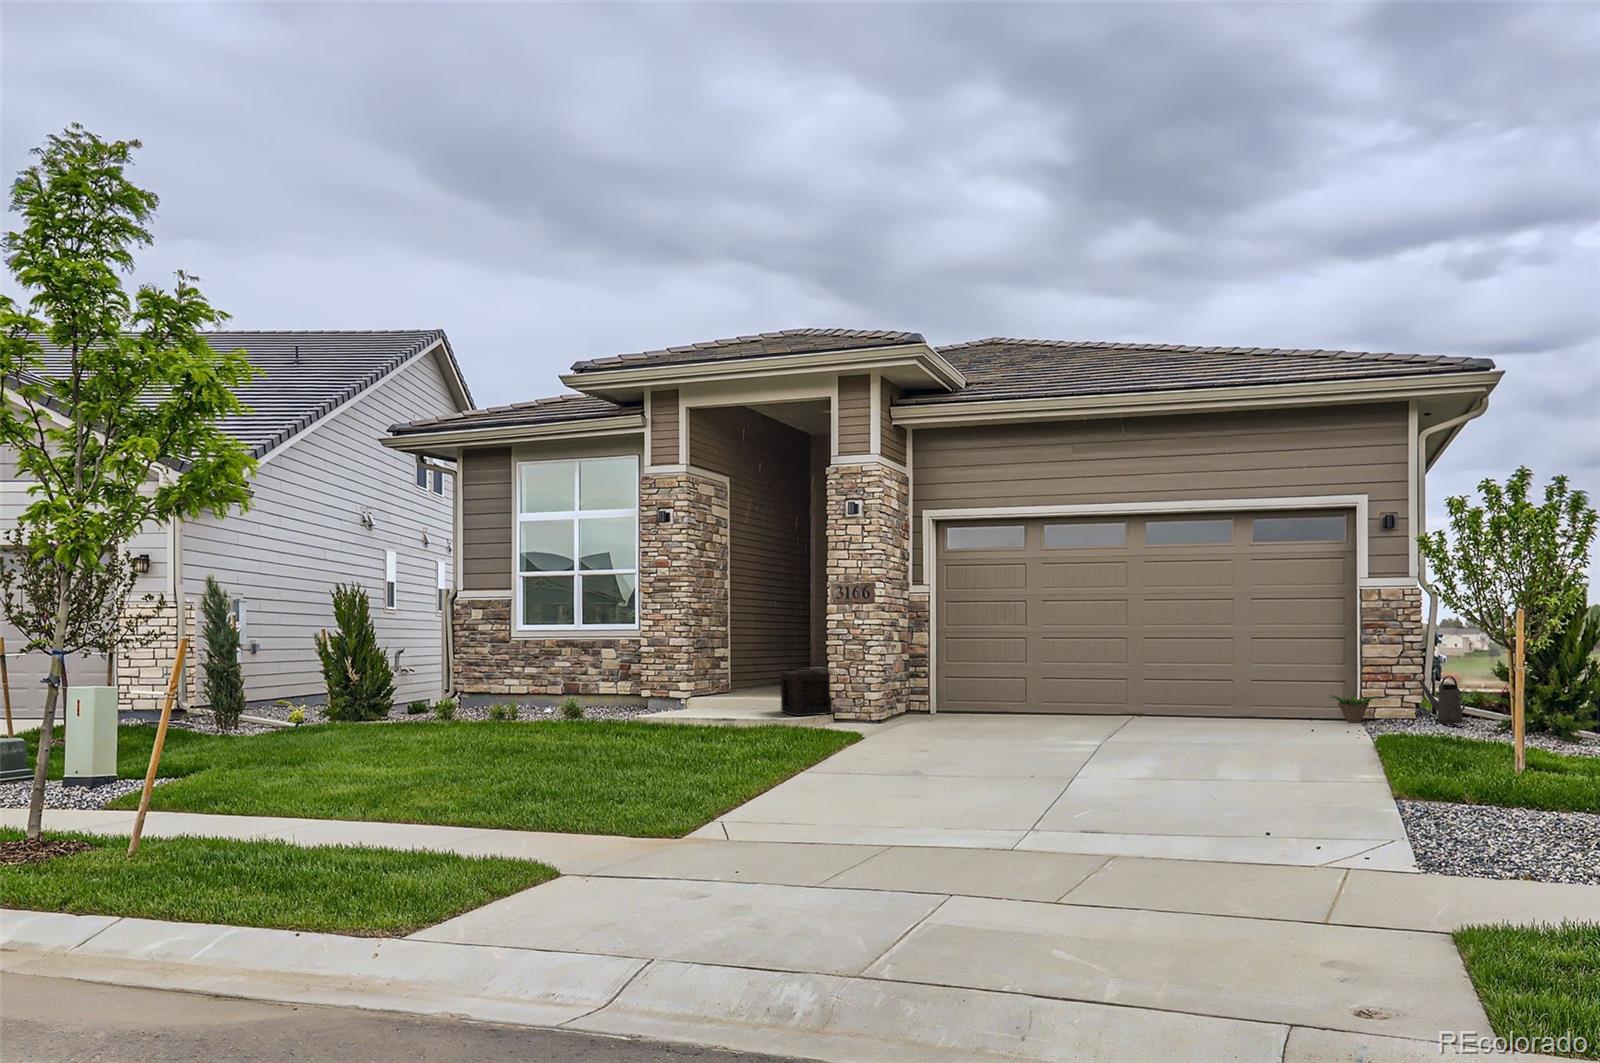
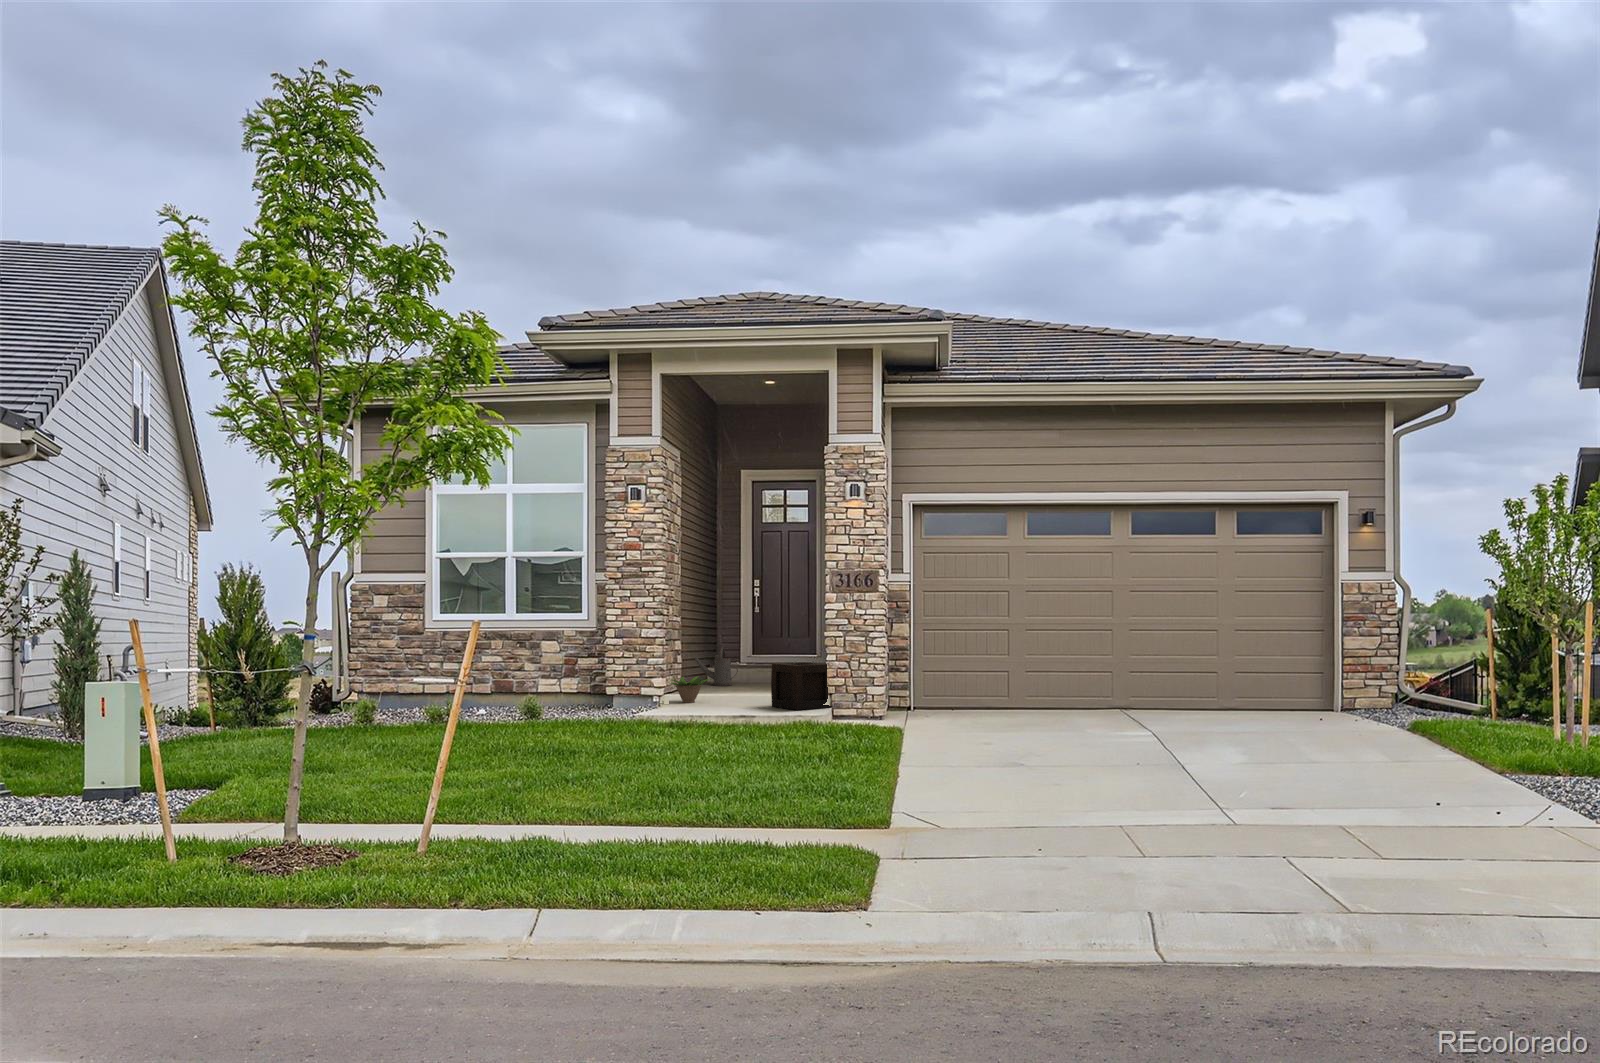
watering can: present [1420,676,1465,723] -> present [695,647,738,686]
decorative plant: present [1329,695,1379,723] -> present [671,676,711,703]

